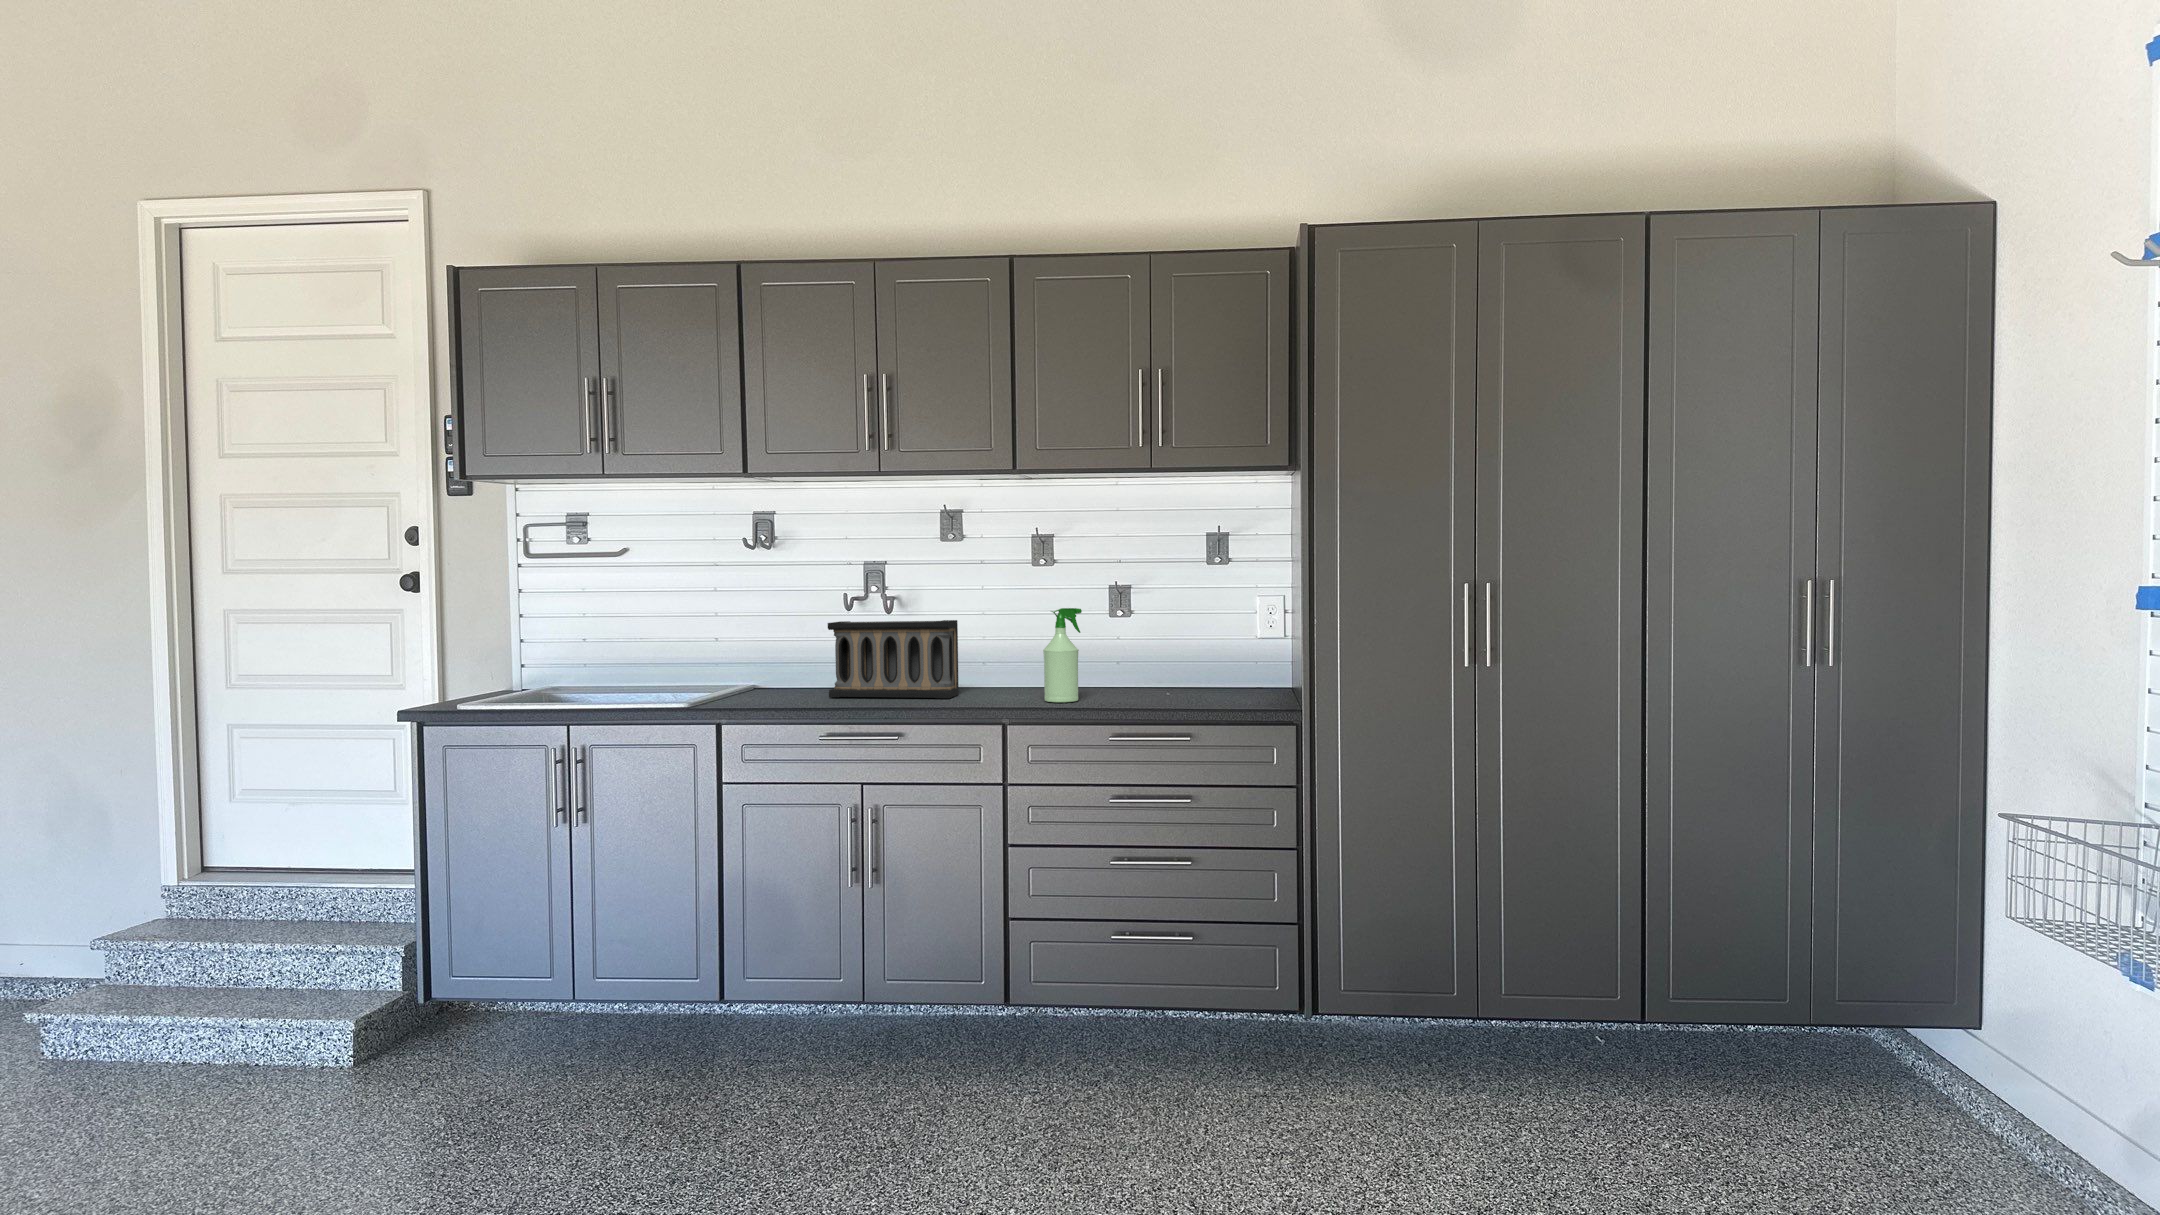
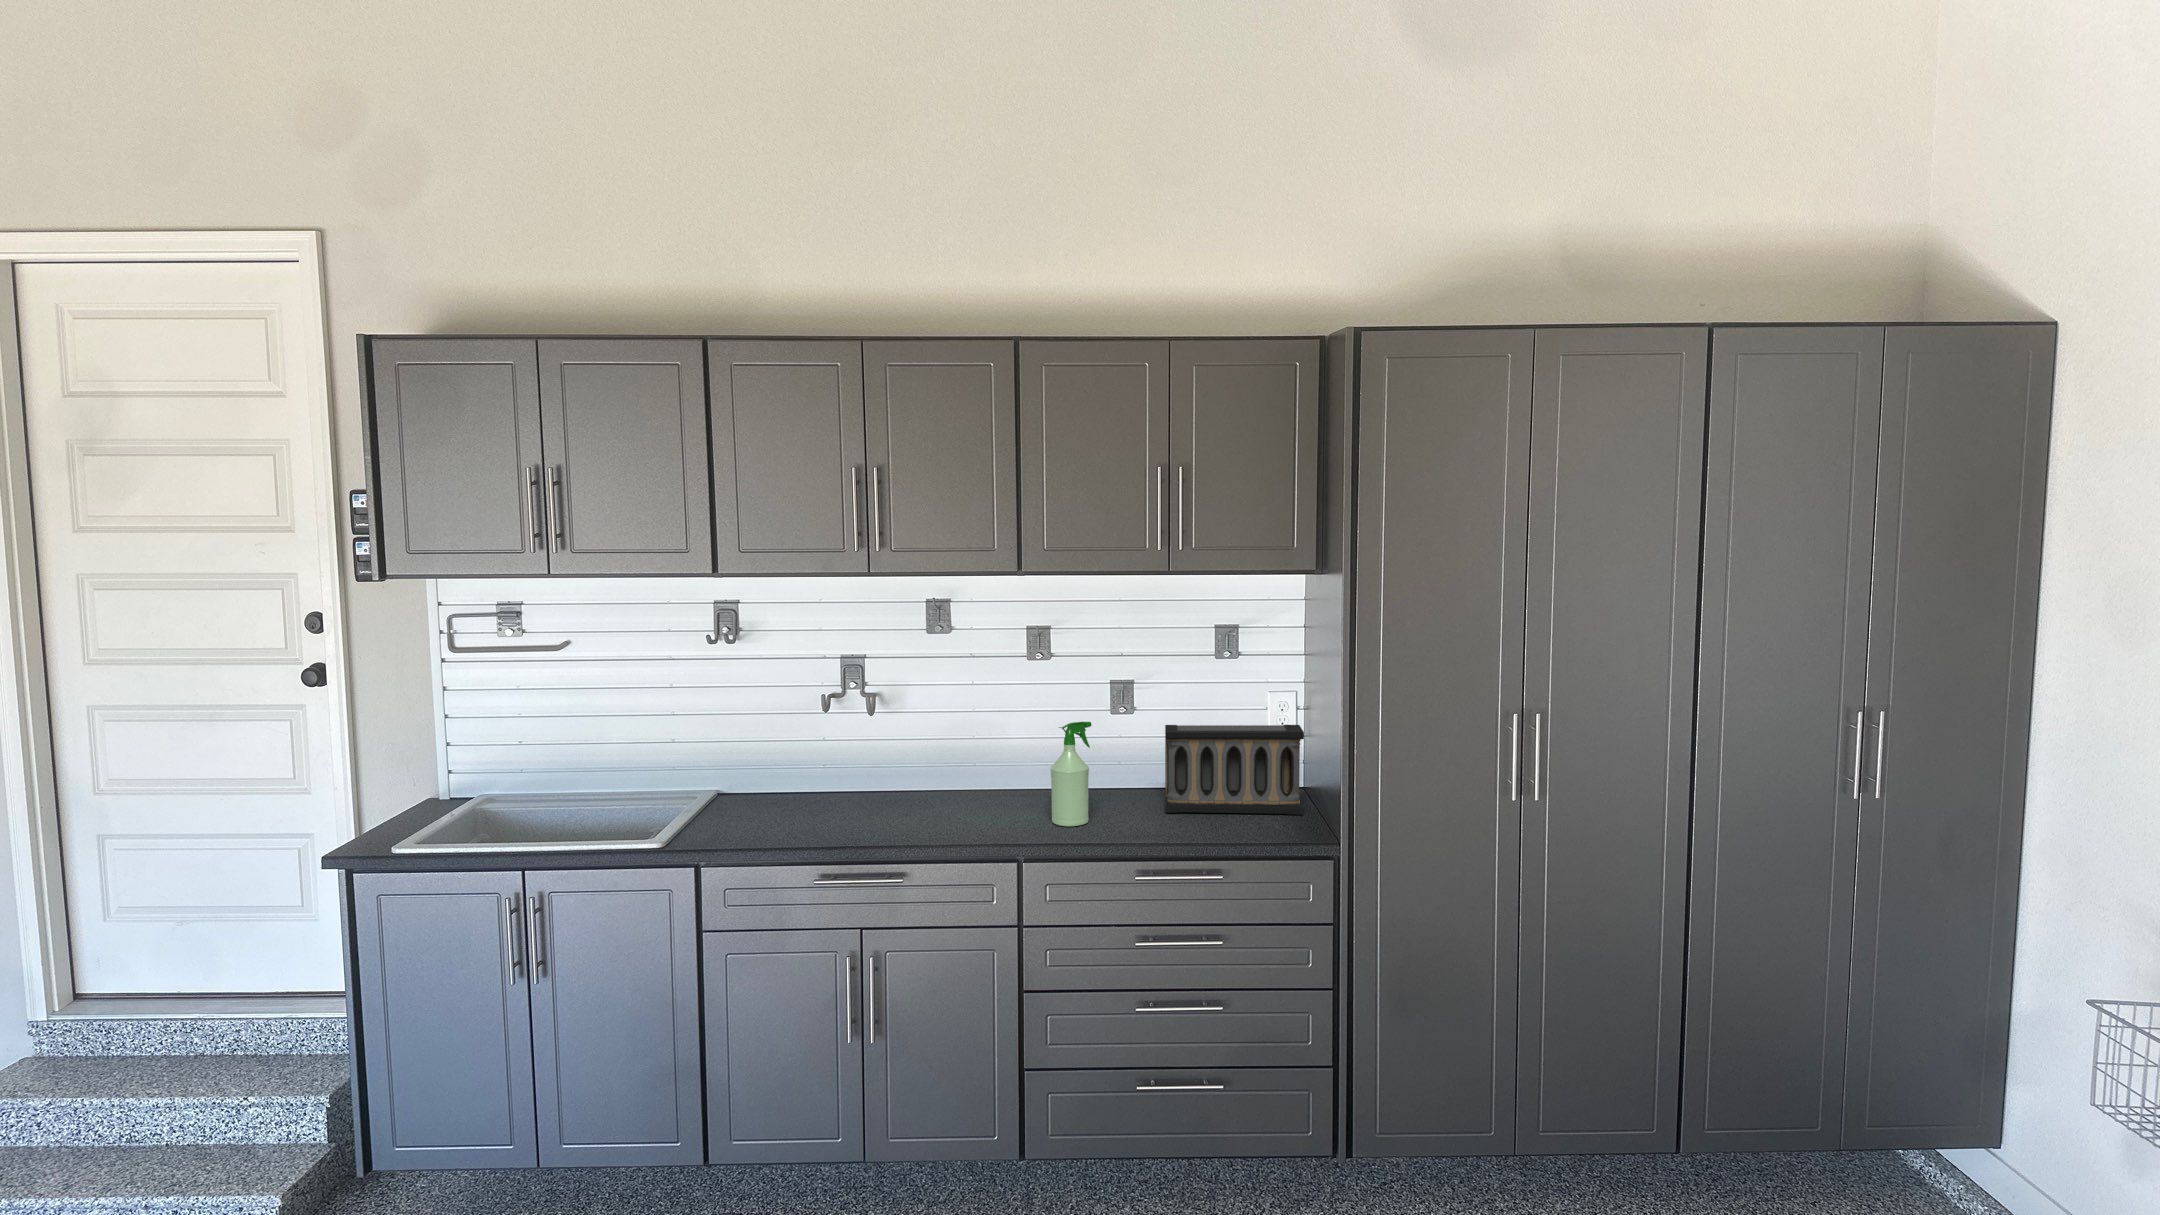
speaker: present [828,620,959,698] -> present [1165,725,1304,815]

